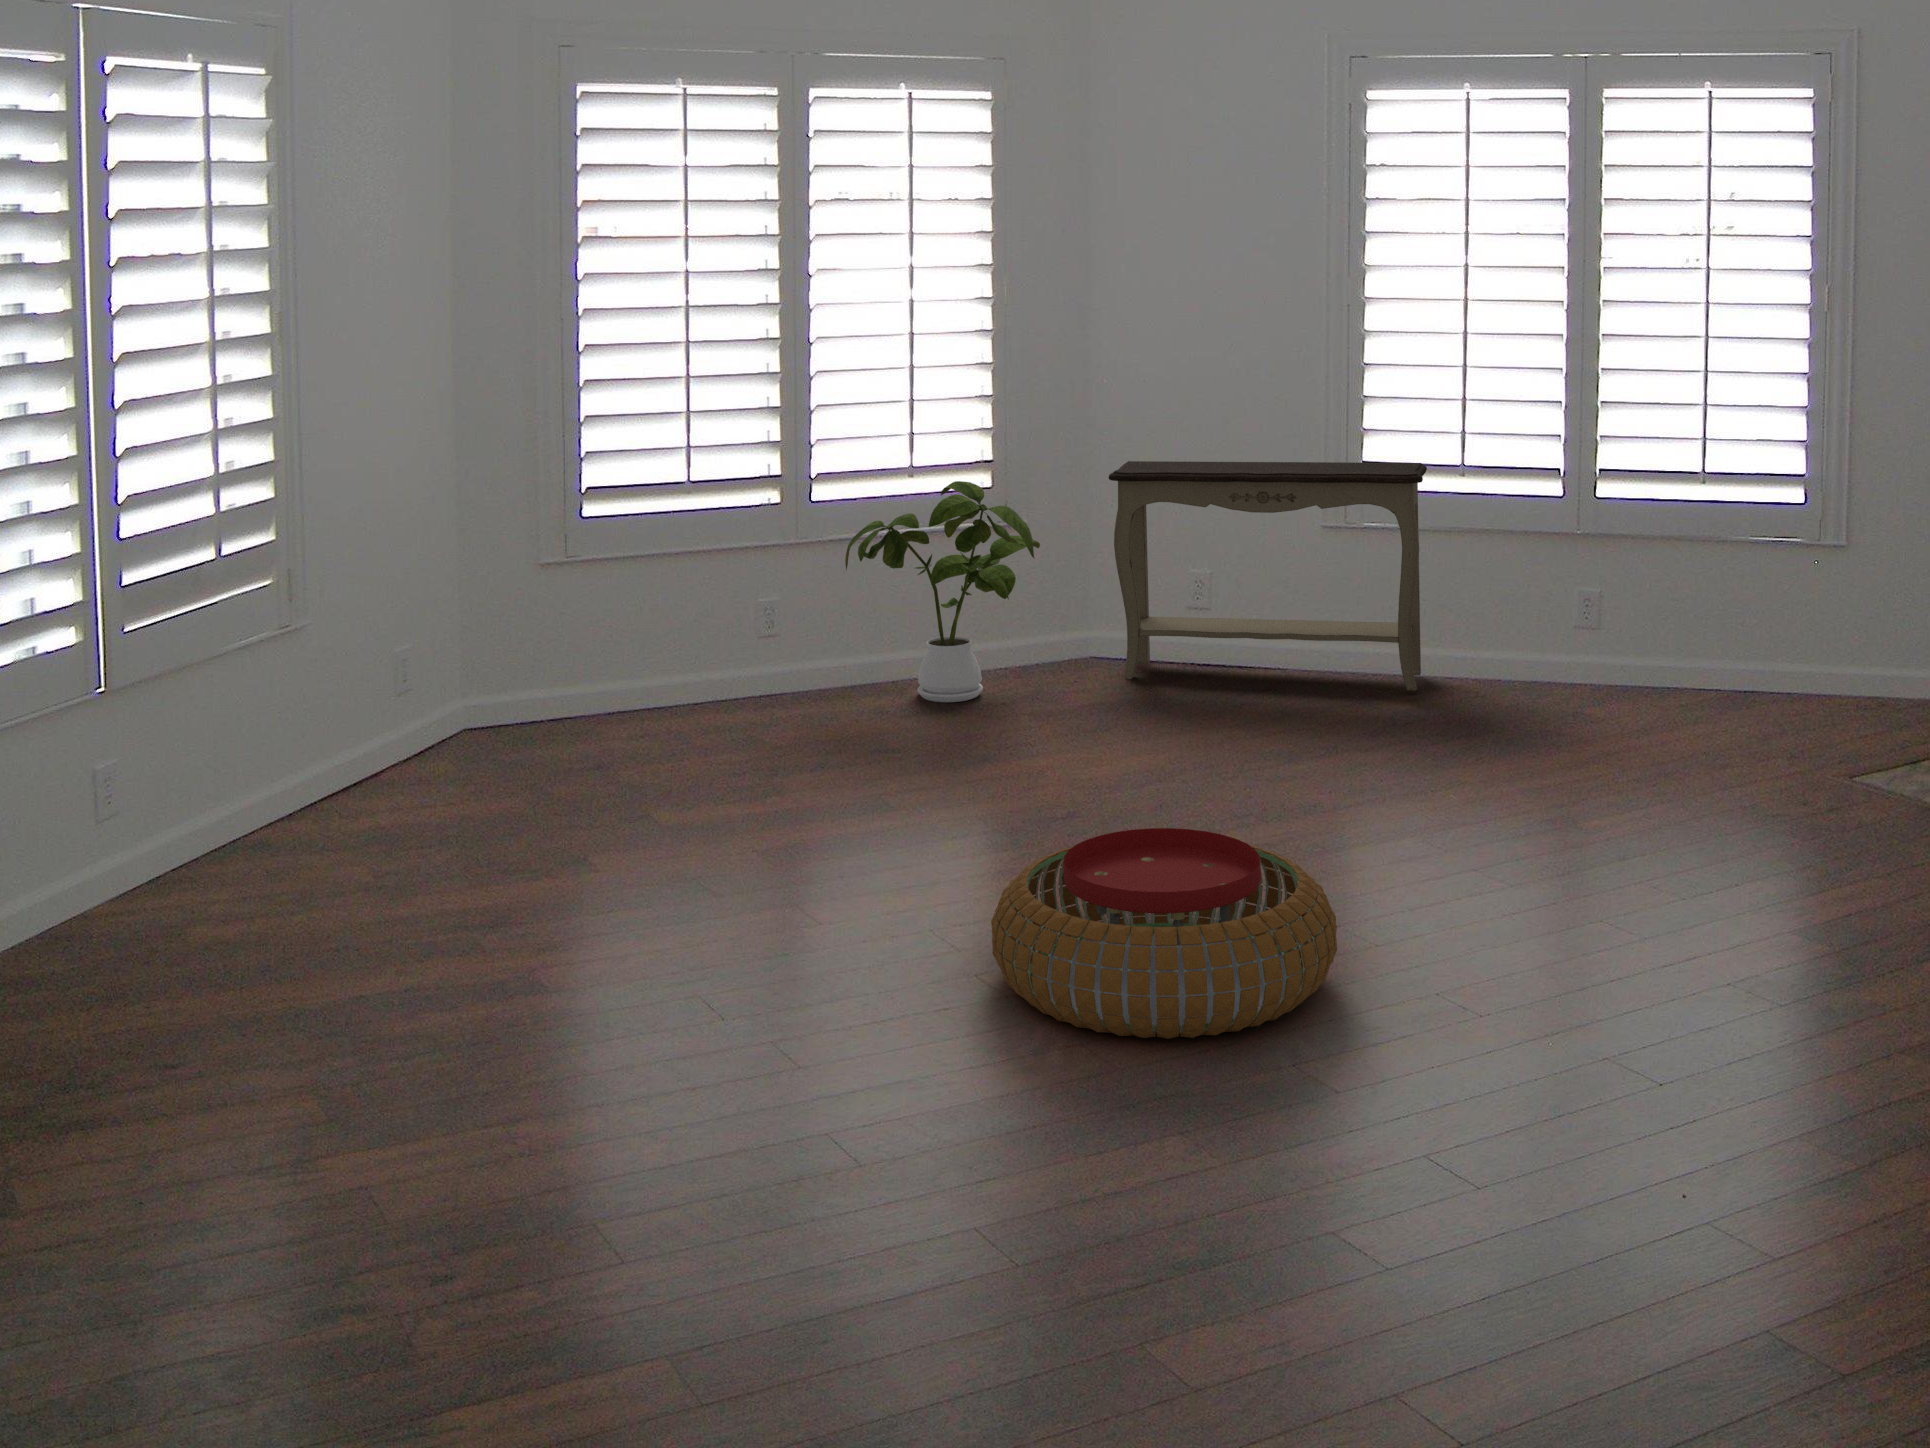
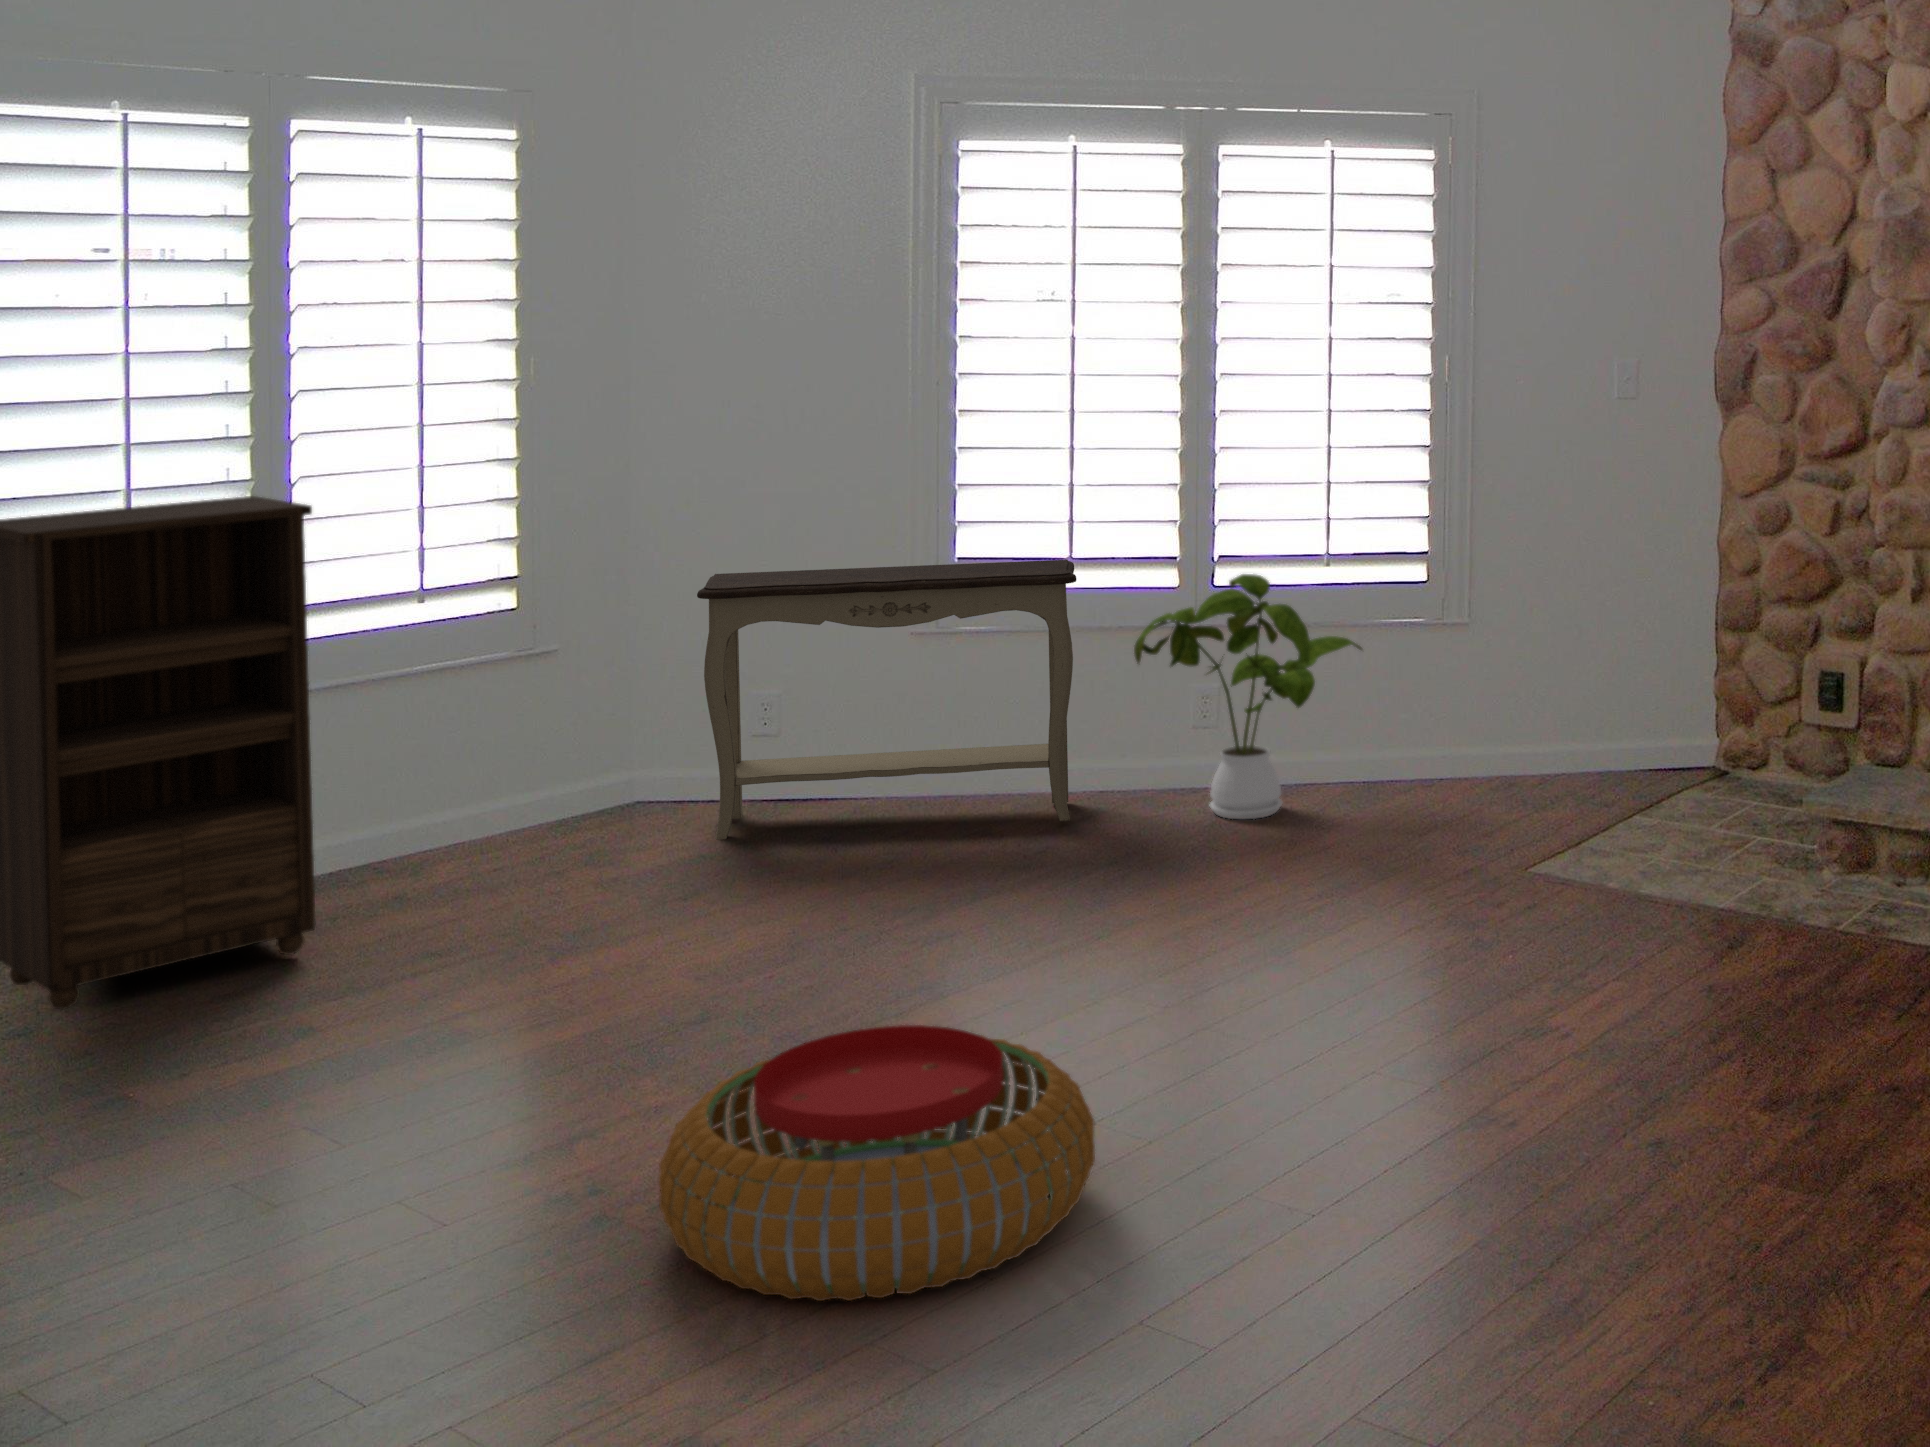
bookshelf: none [591,384,814,753] -> present [0,496,315,1010]
house plant: present [845,481,1040,702] -> present [1134,574,1362,819]

